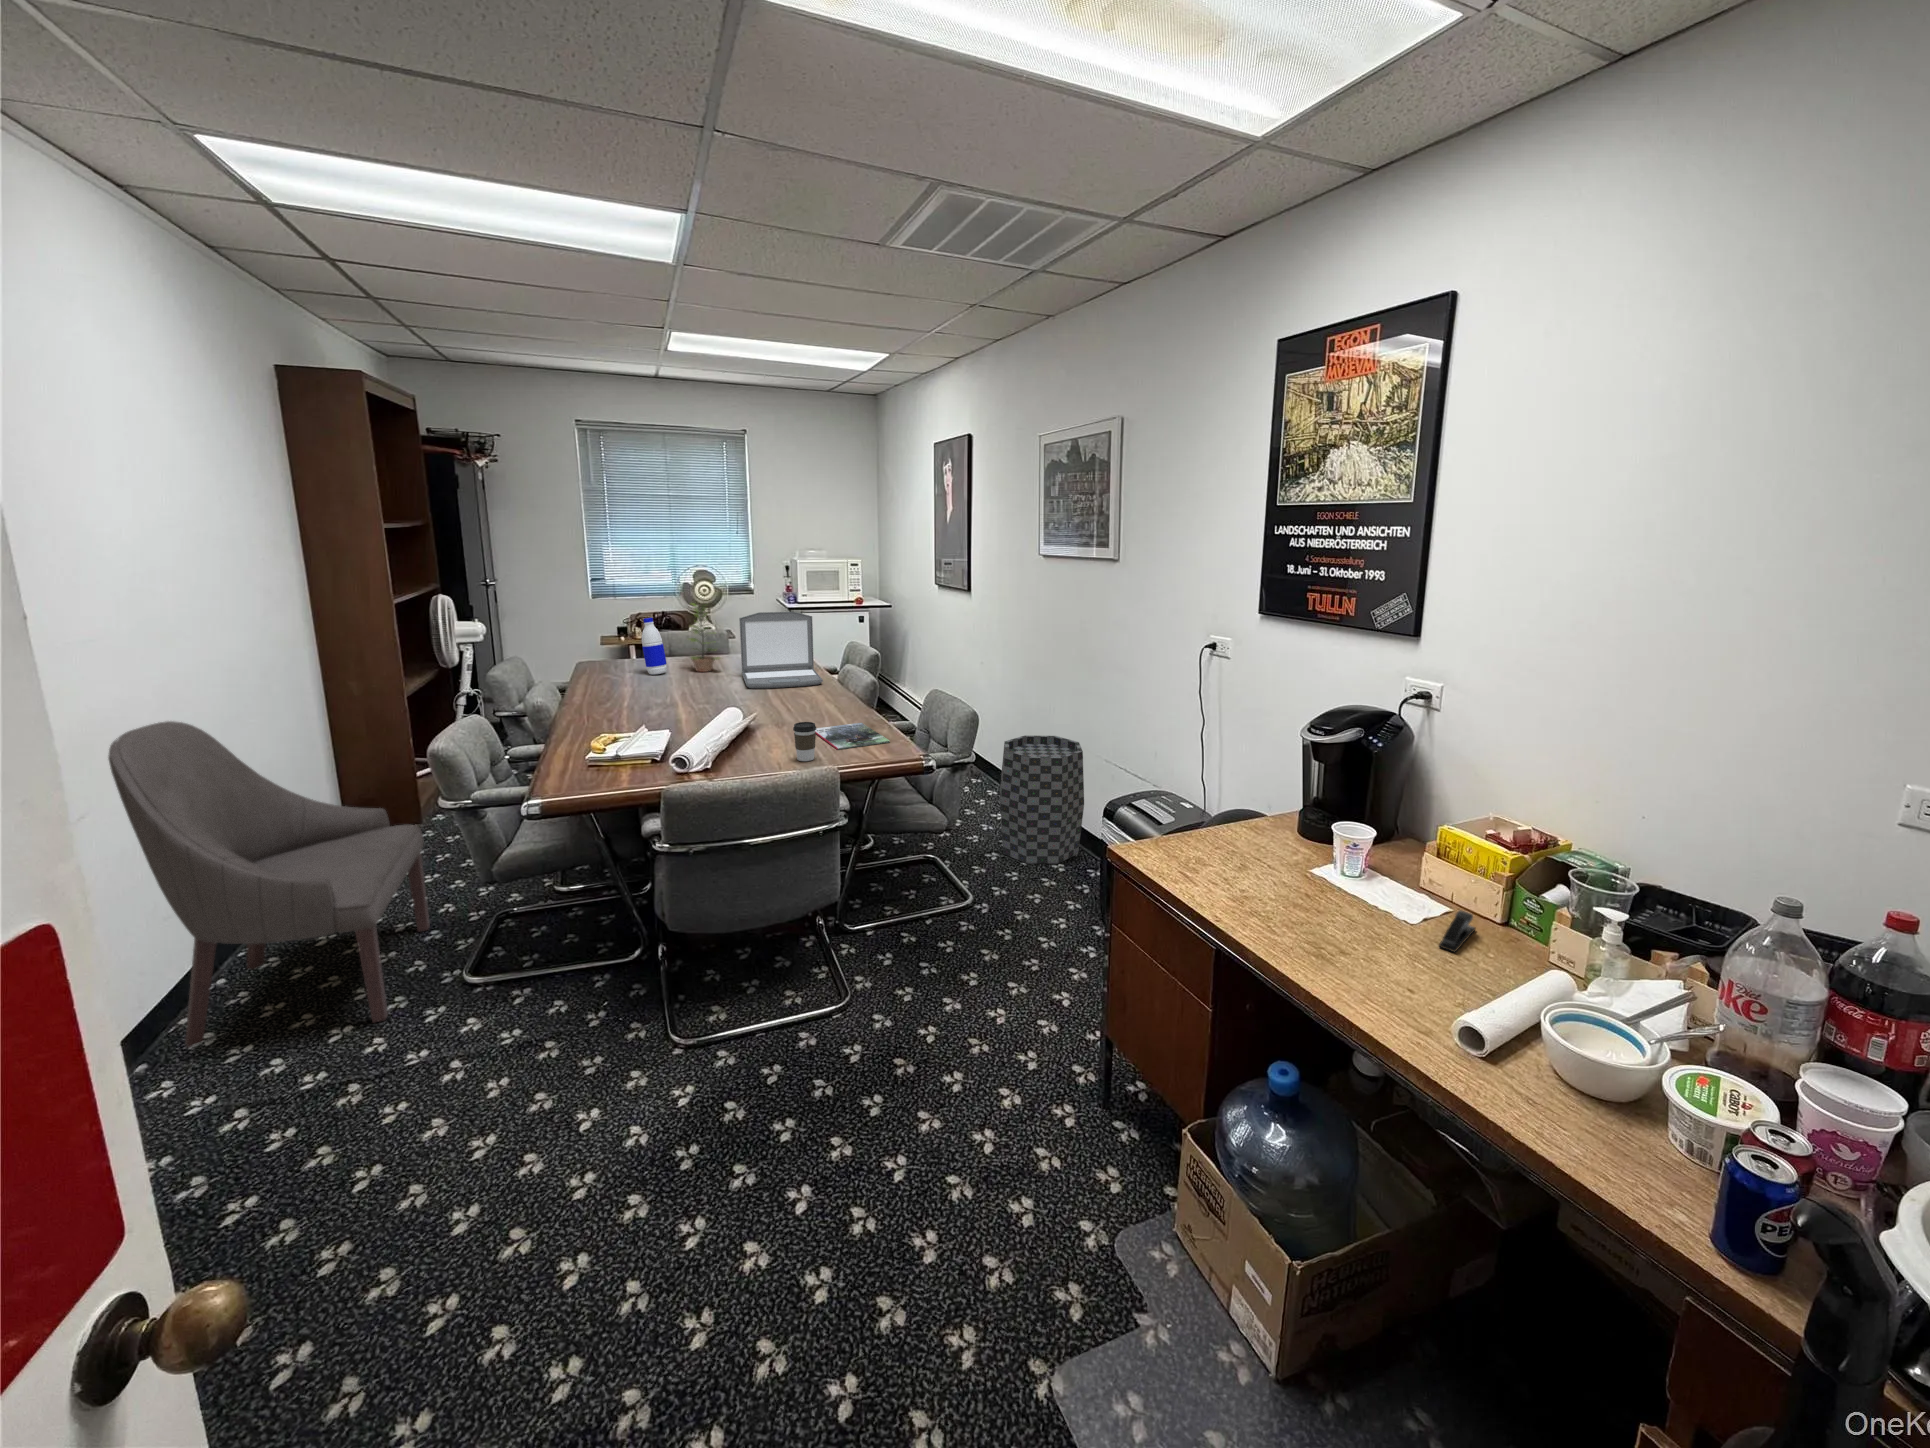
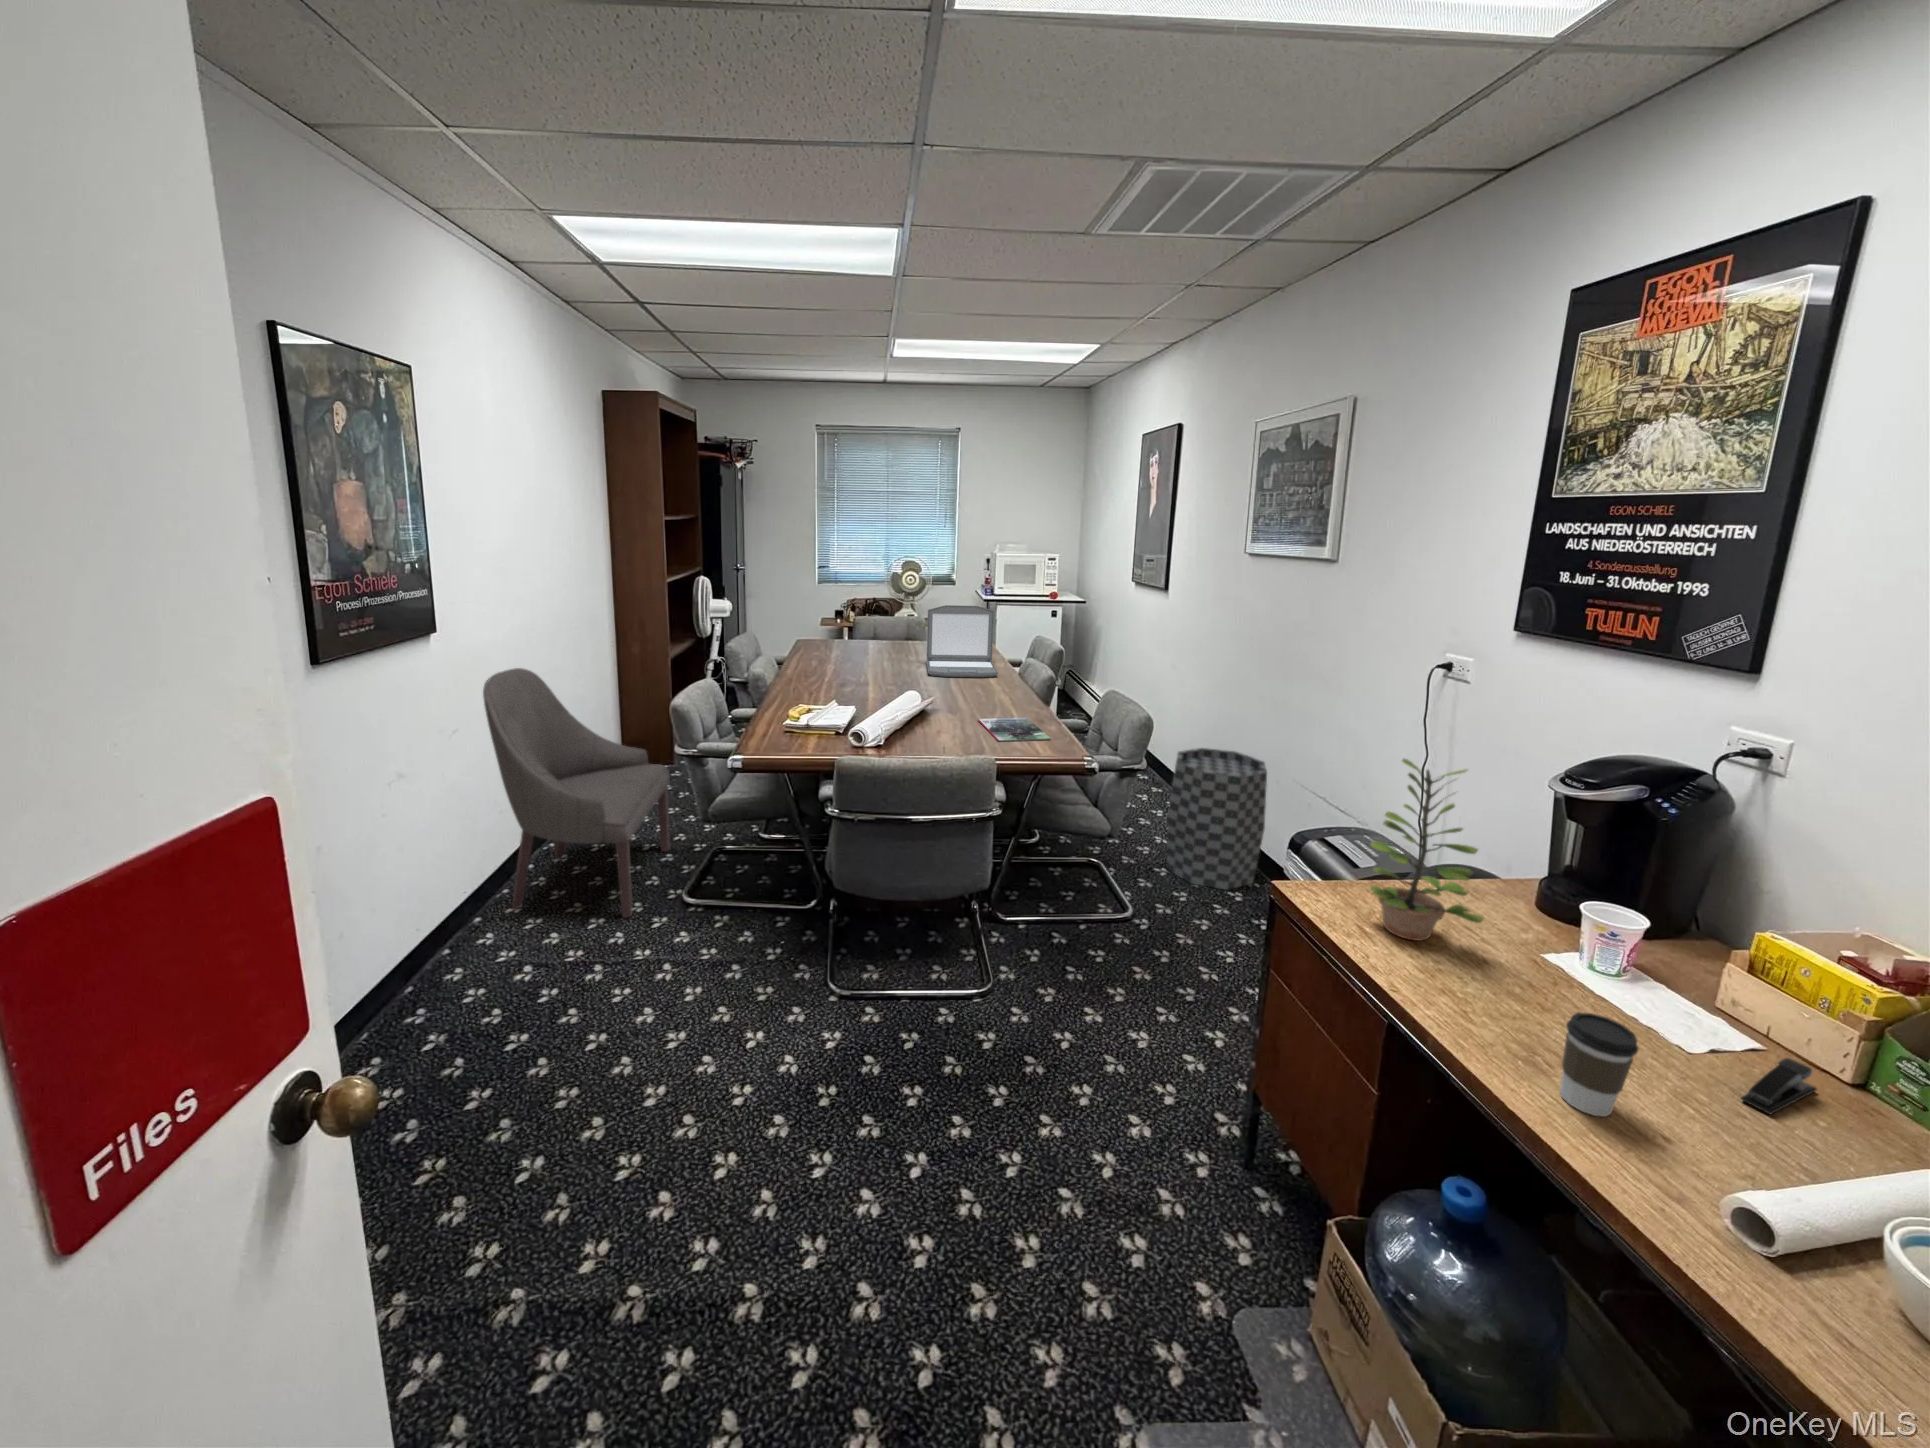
plant: present [690,603,719,672] -> present [1370,759,1483,941]
water bottle: present [642,618,667,674] -> none [846,606,864,657]
coffee cup: present [793,722,816,761] -> present [1560,1013,1638,1116]

